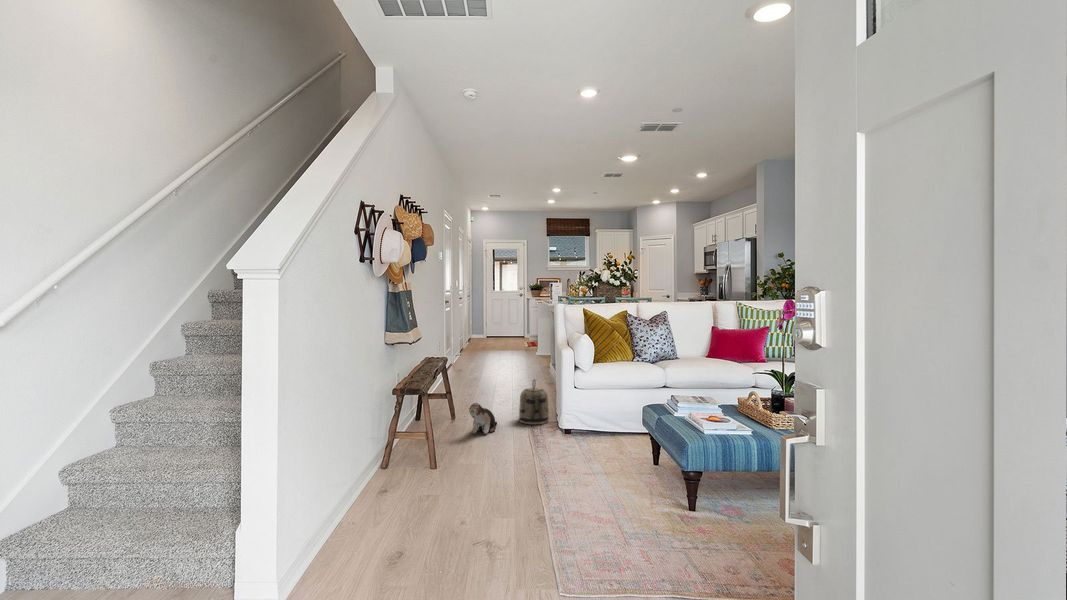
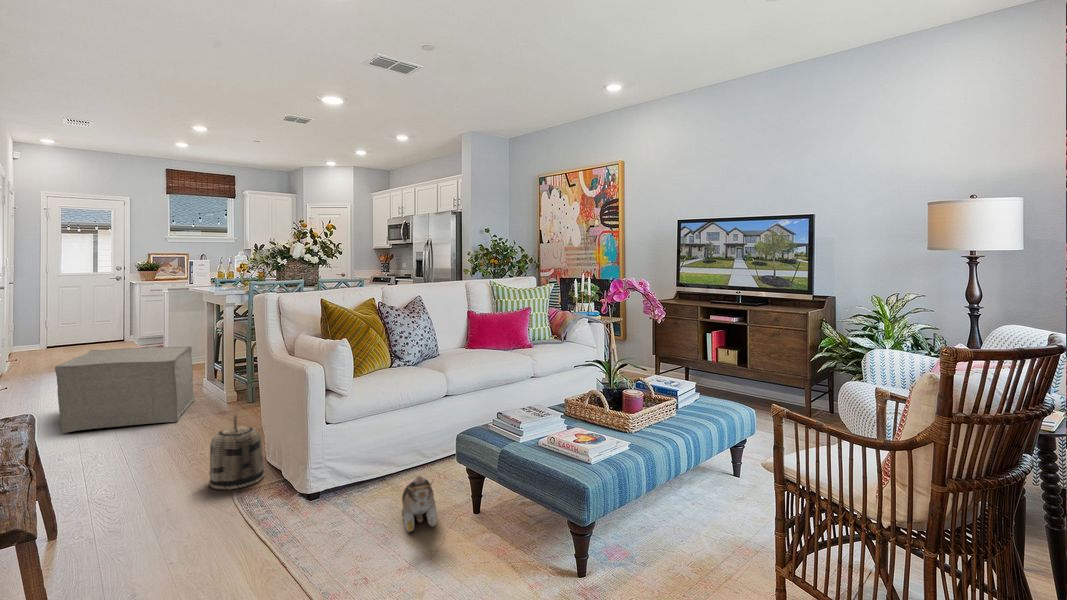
ottoman: none [465,339,537,388] -> present [55,346,194,433]
plush toy: present [467,403,497,434] -> present [402,476,436,532]

